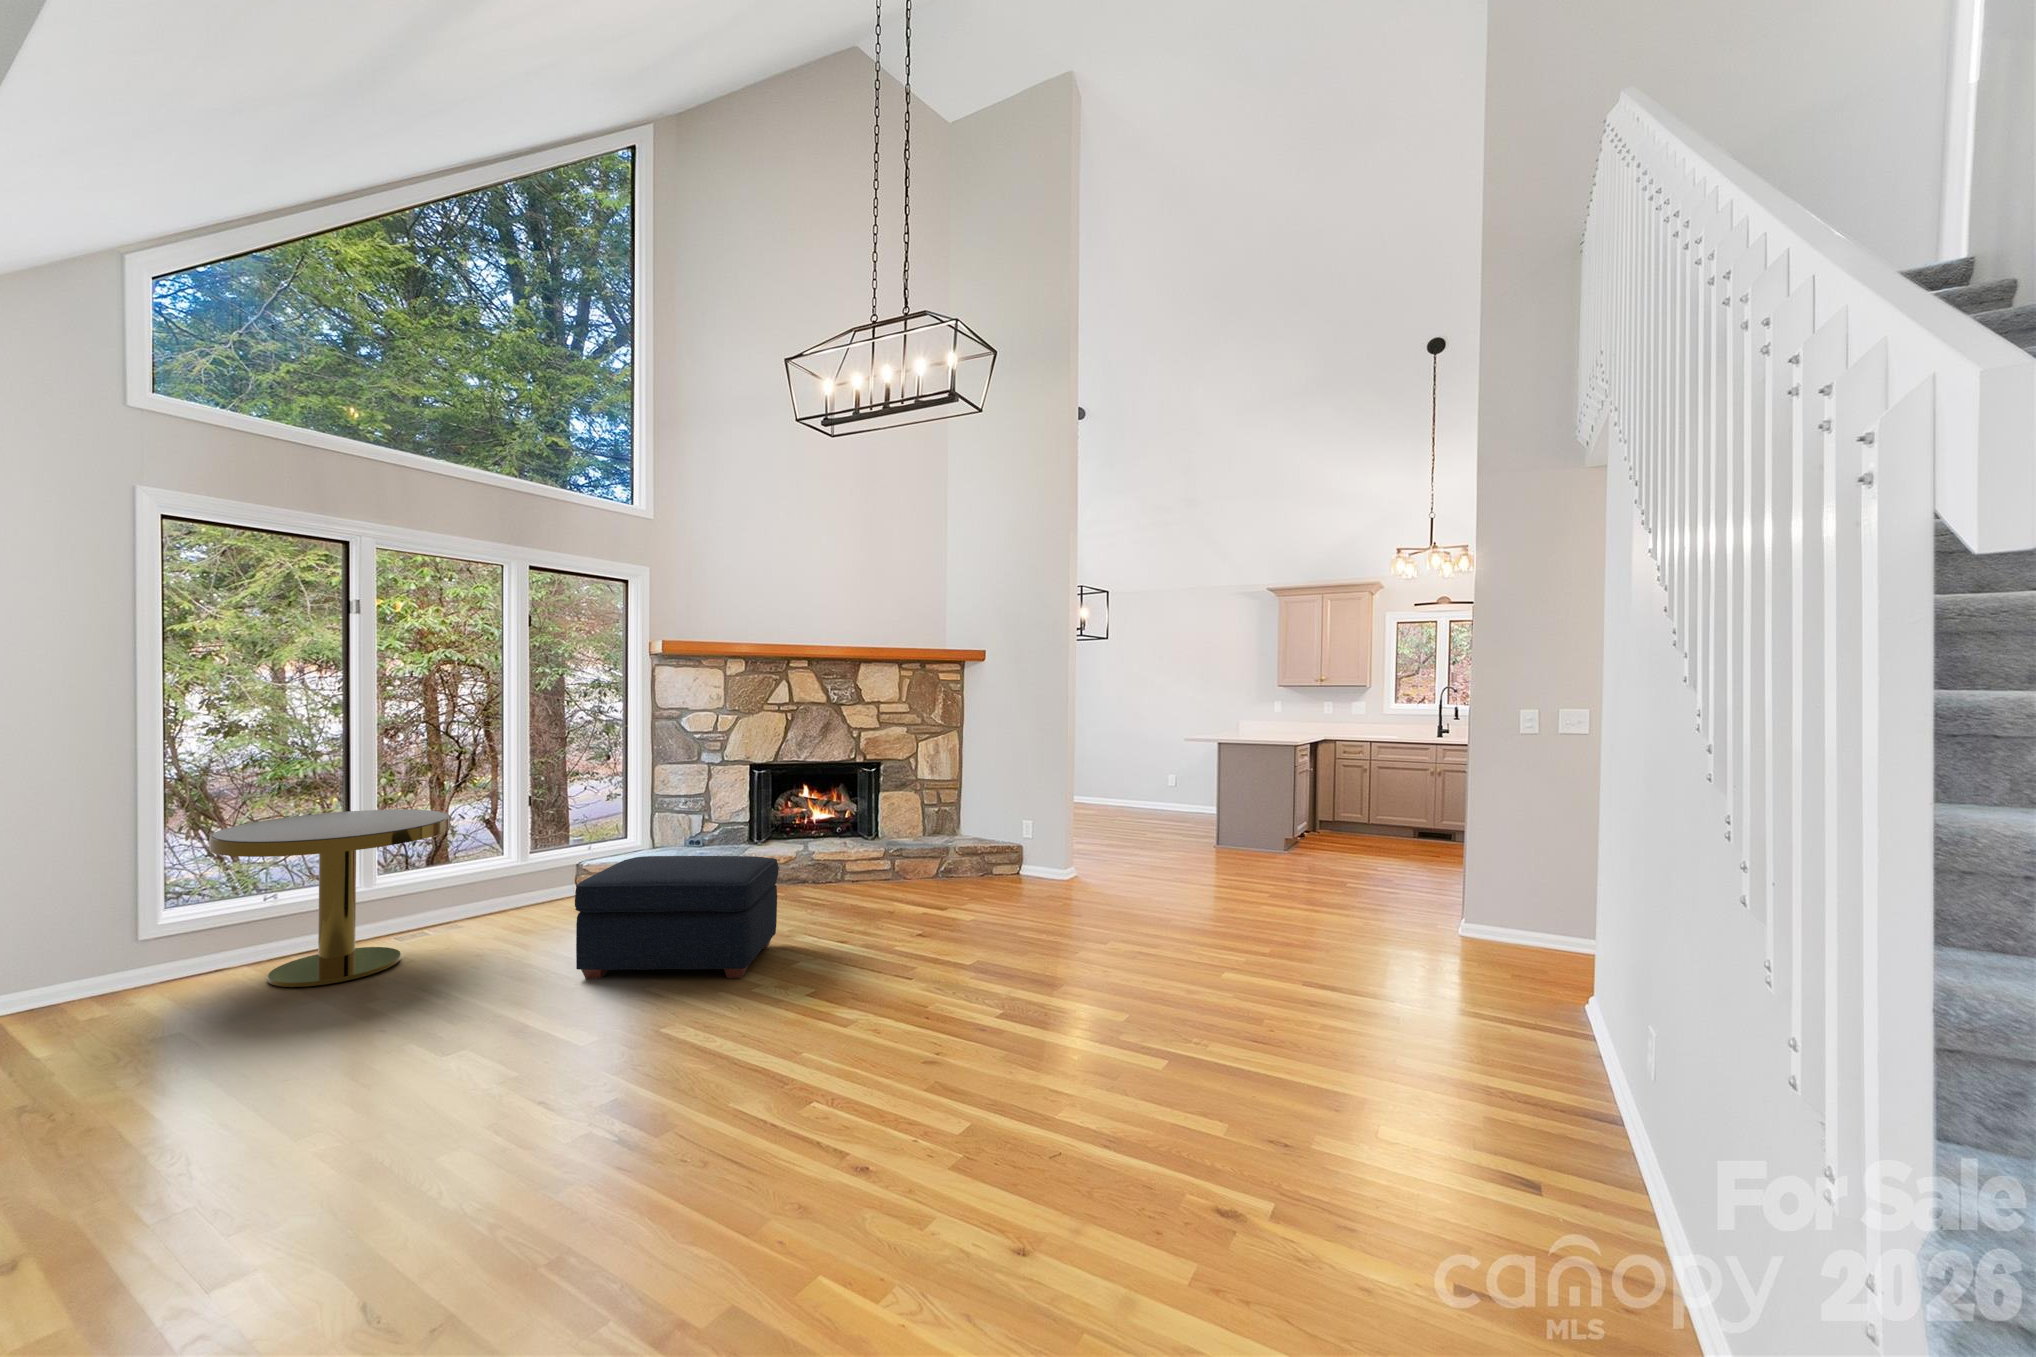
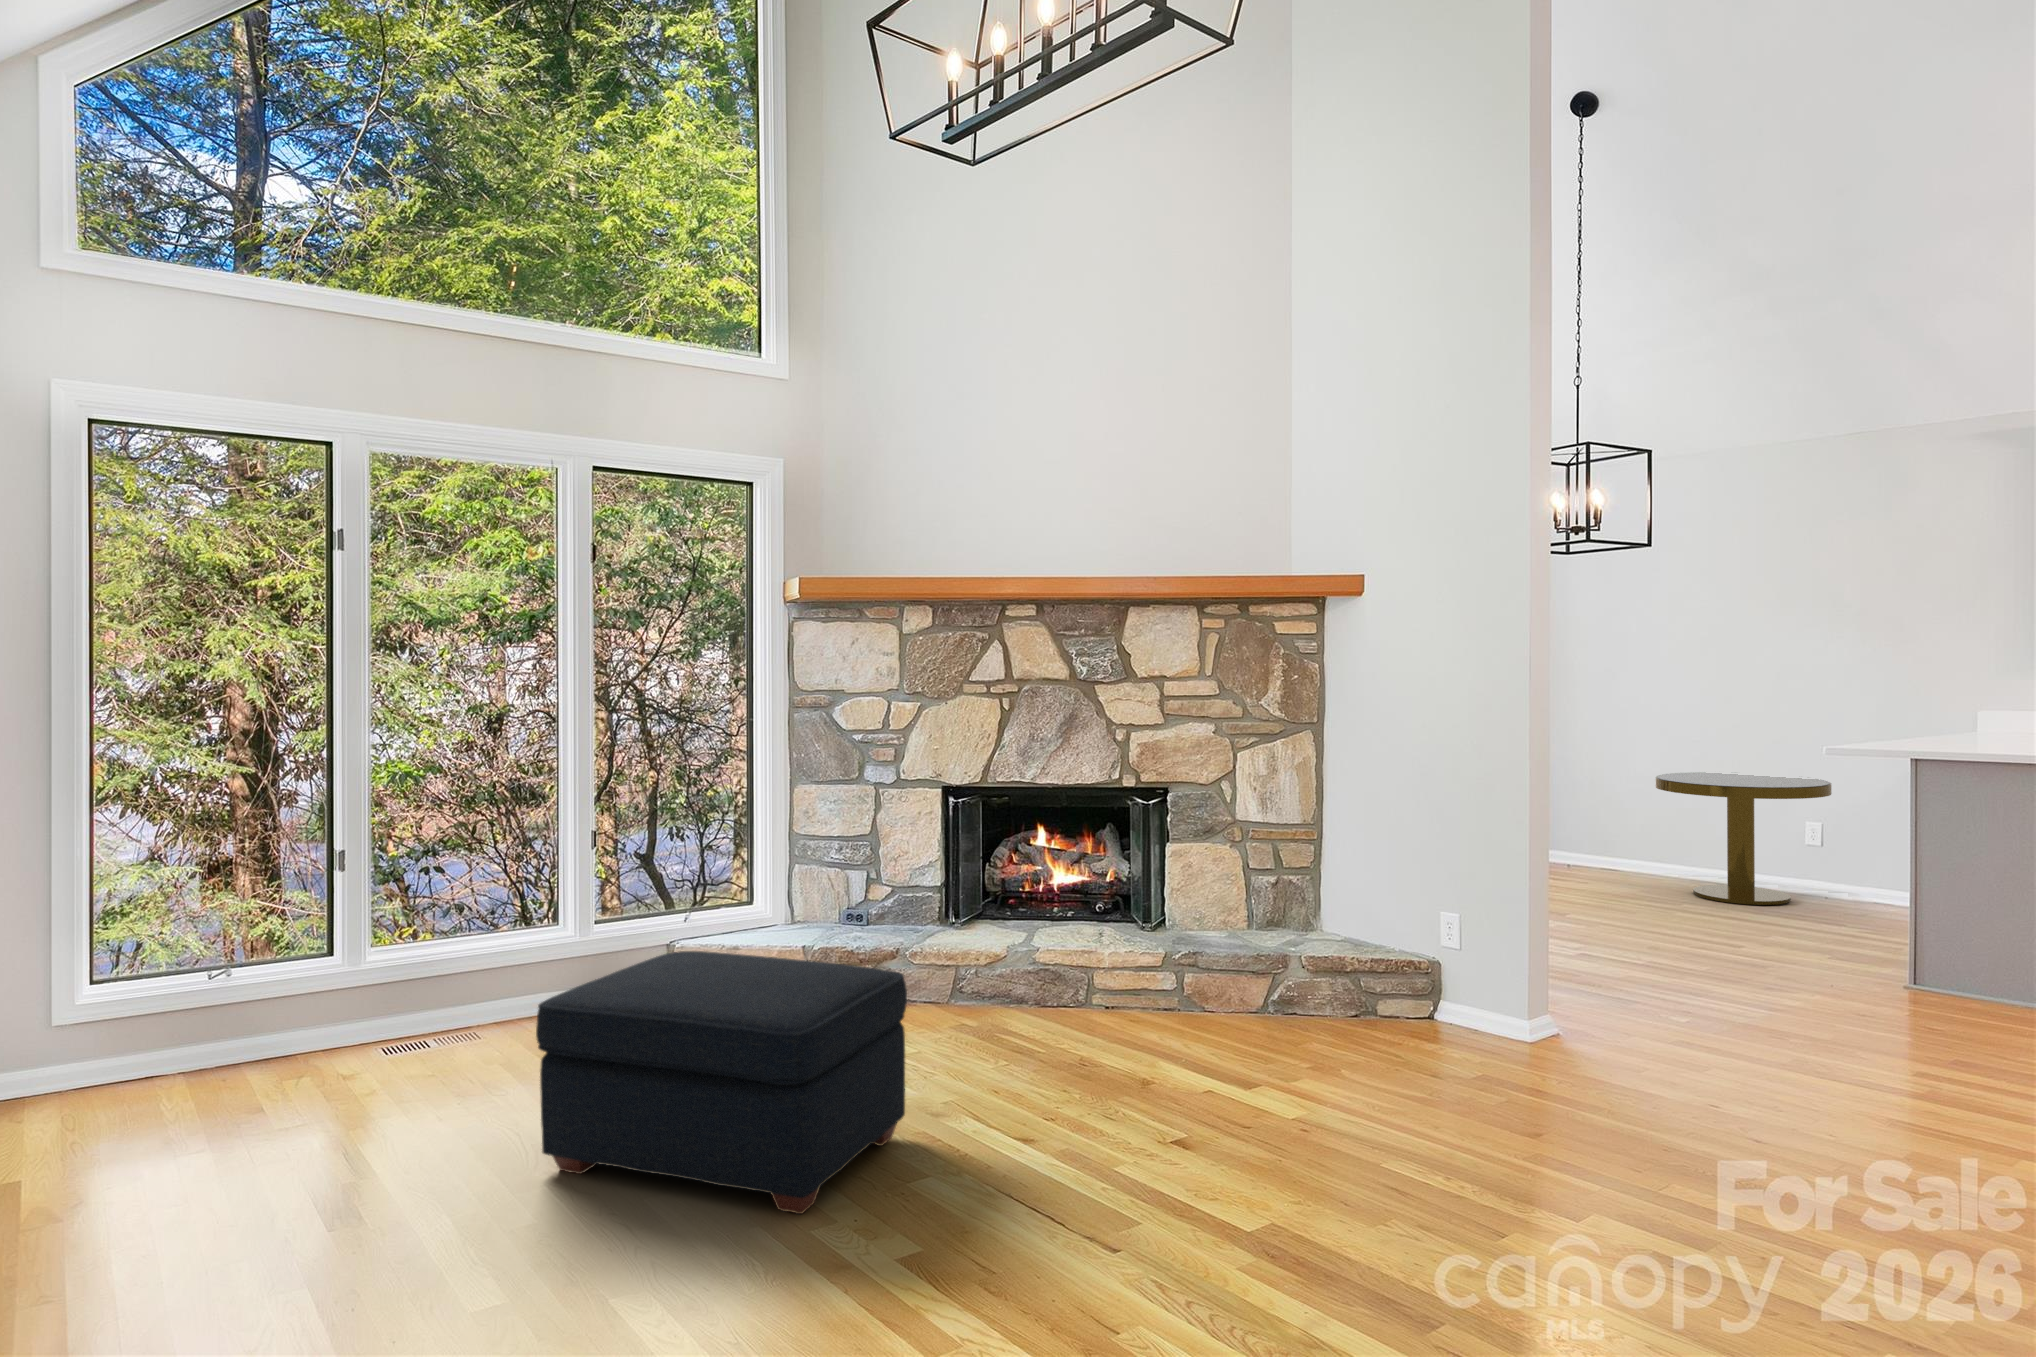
side table: present [209,809,449,987] -> present [1655,772,1832,905]

